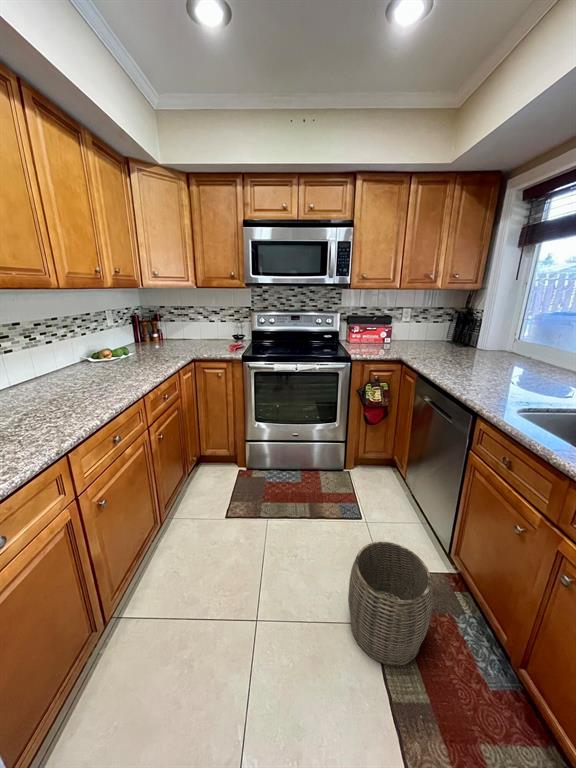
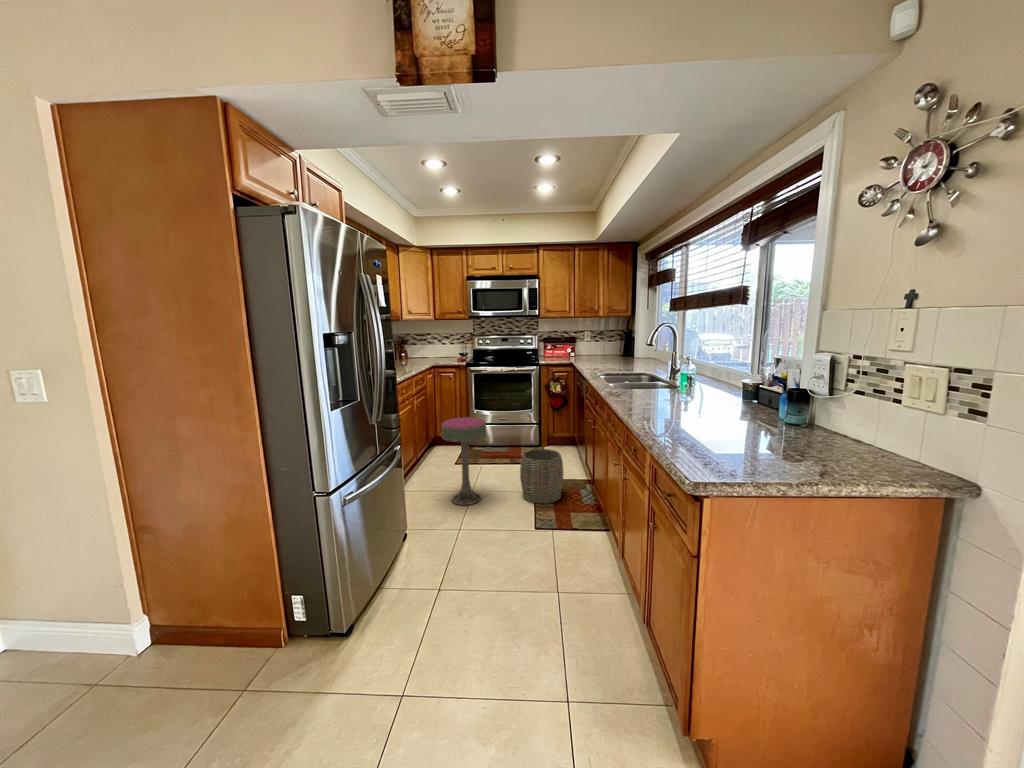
bar stool: none [199,496,291,673] -> present [441,417,486,505]

